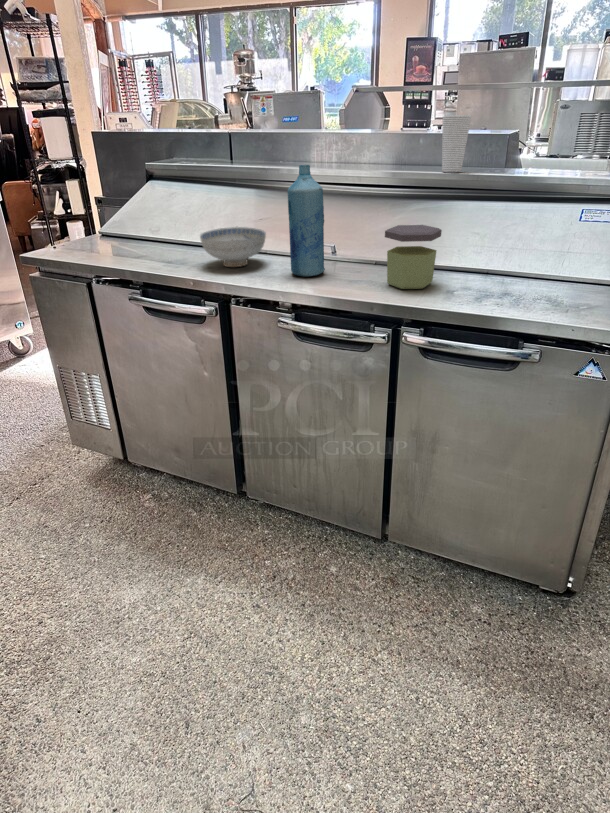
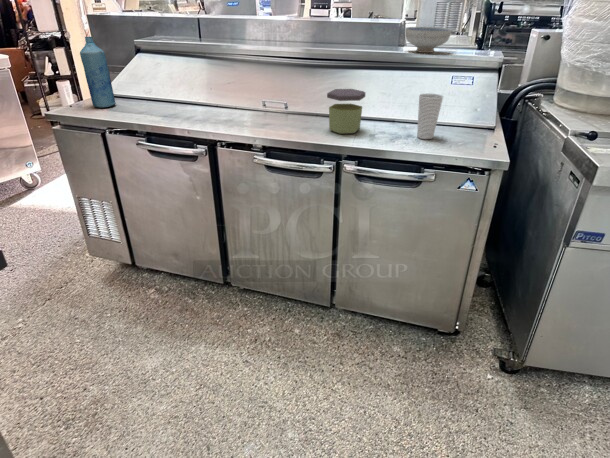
cup: present [442,115,471,172] -> present [417,94,443,139]
bottle: present [288,165,325,276] -> present [80,37,116,108]
ceramic bowl: present [200,227,266,267] -> present [405,27,452,53]

